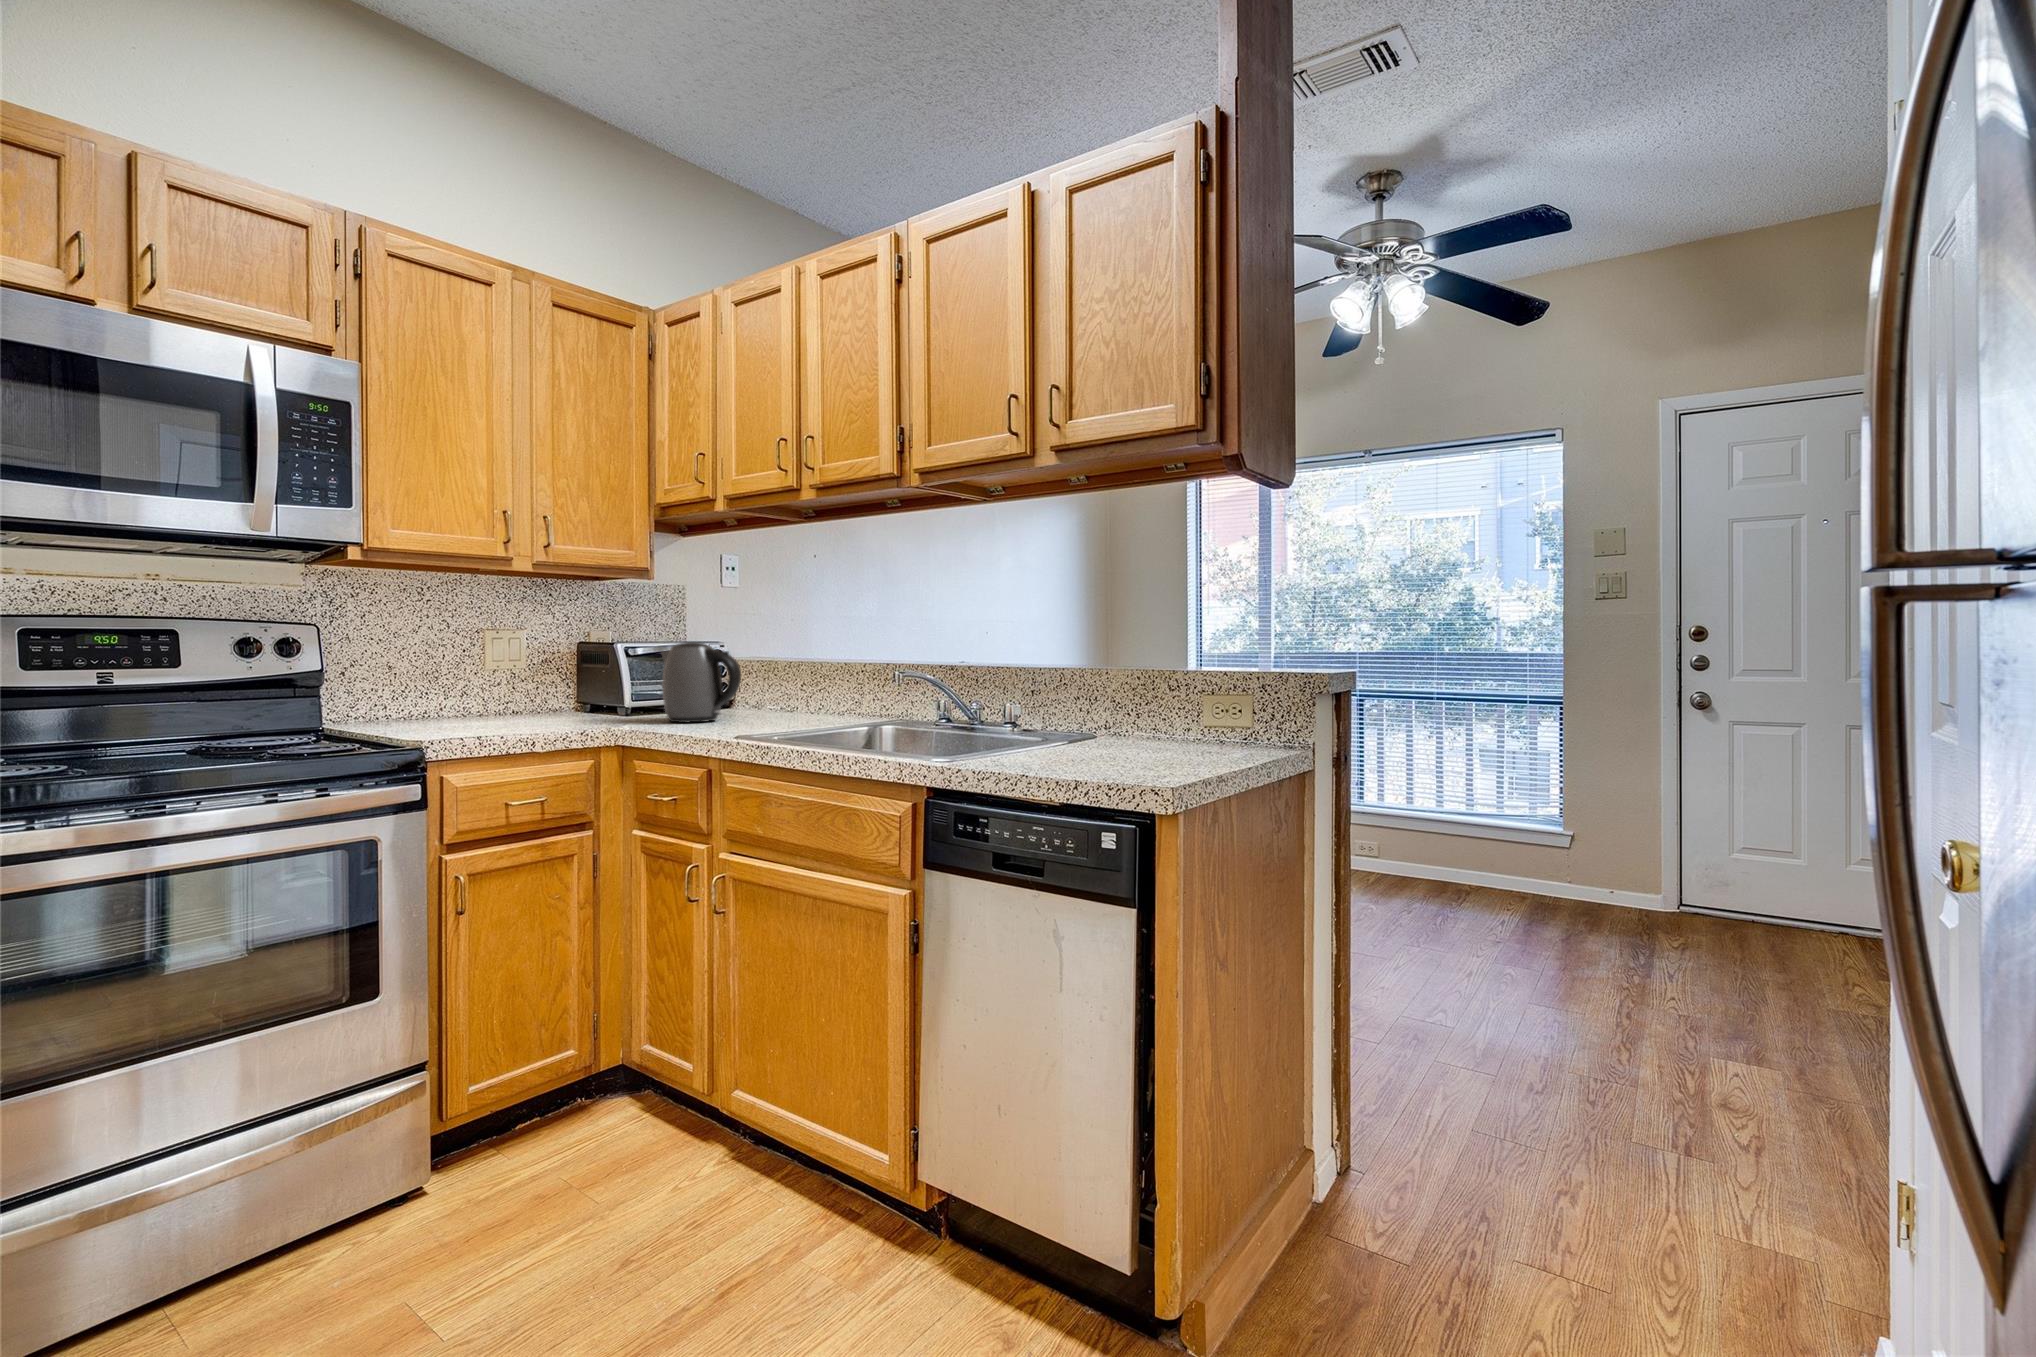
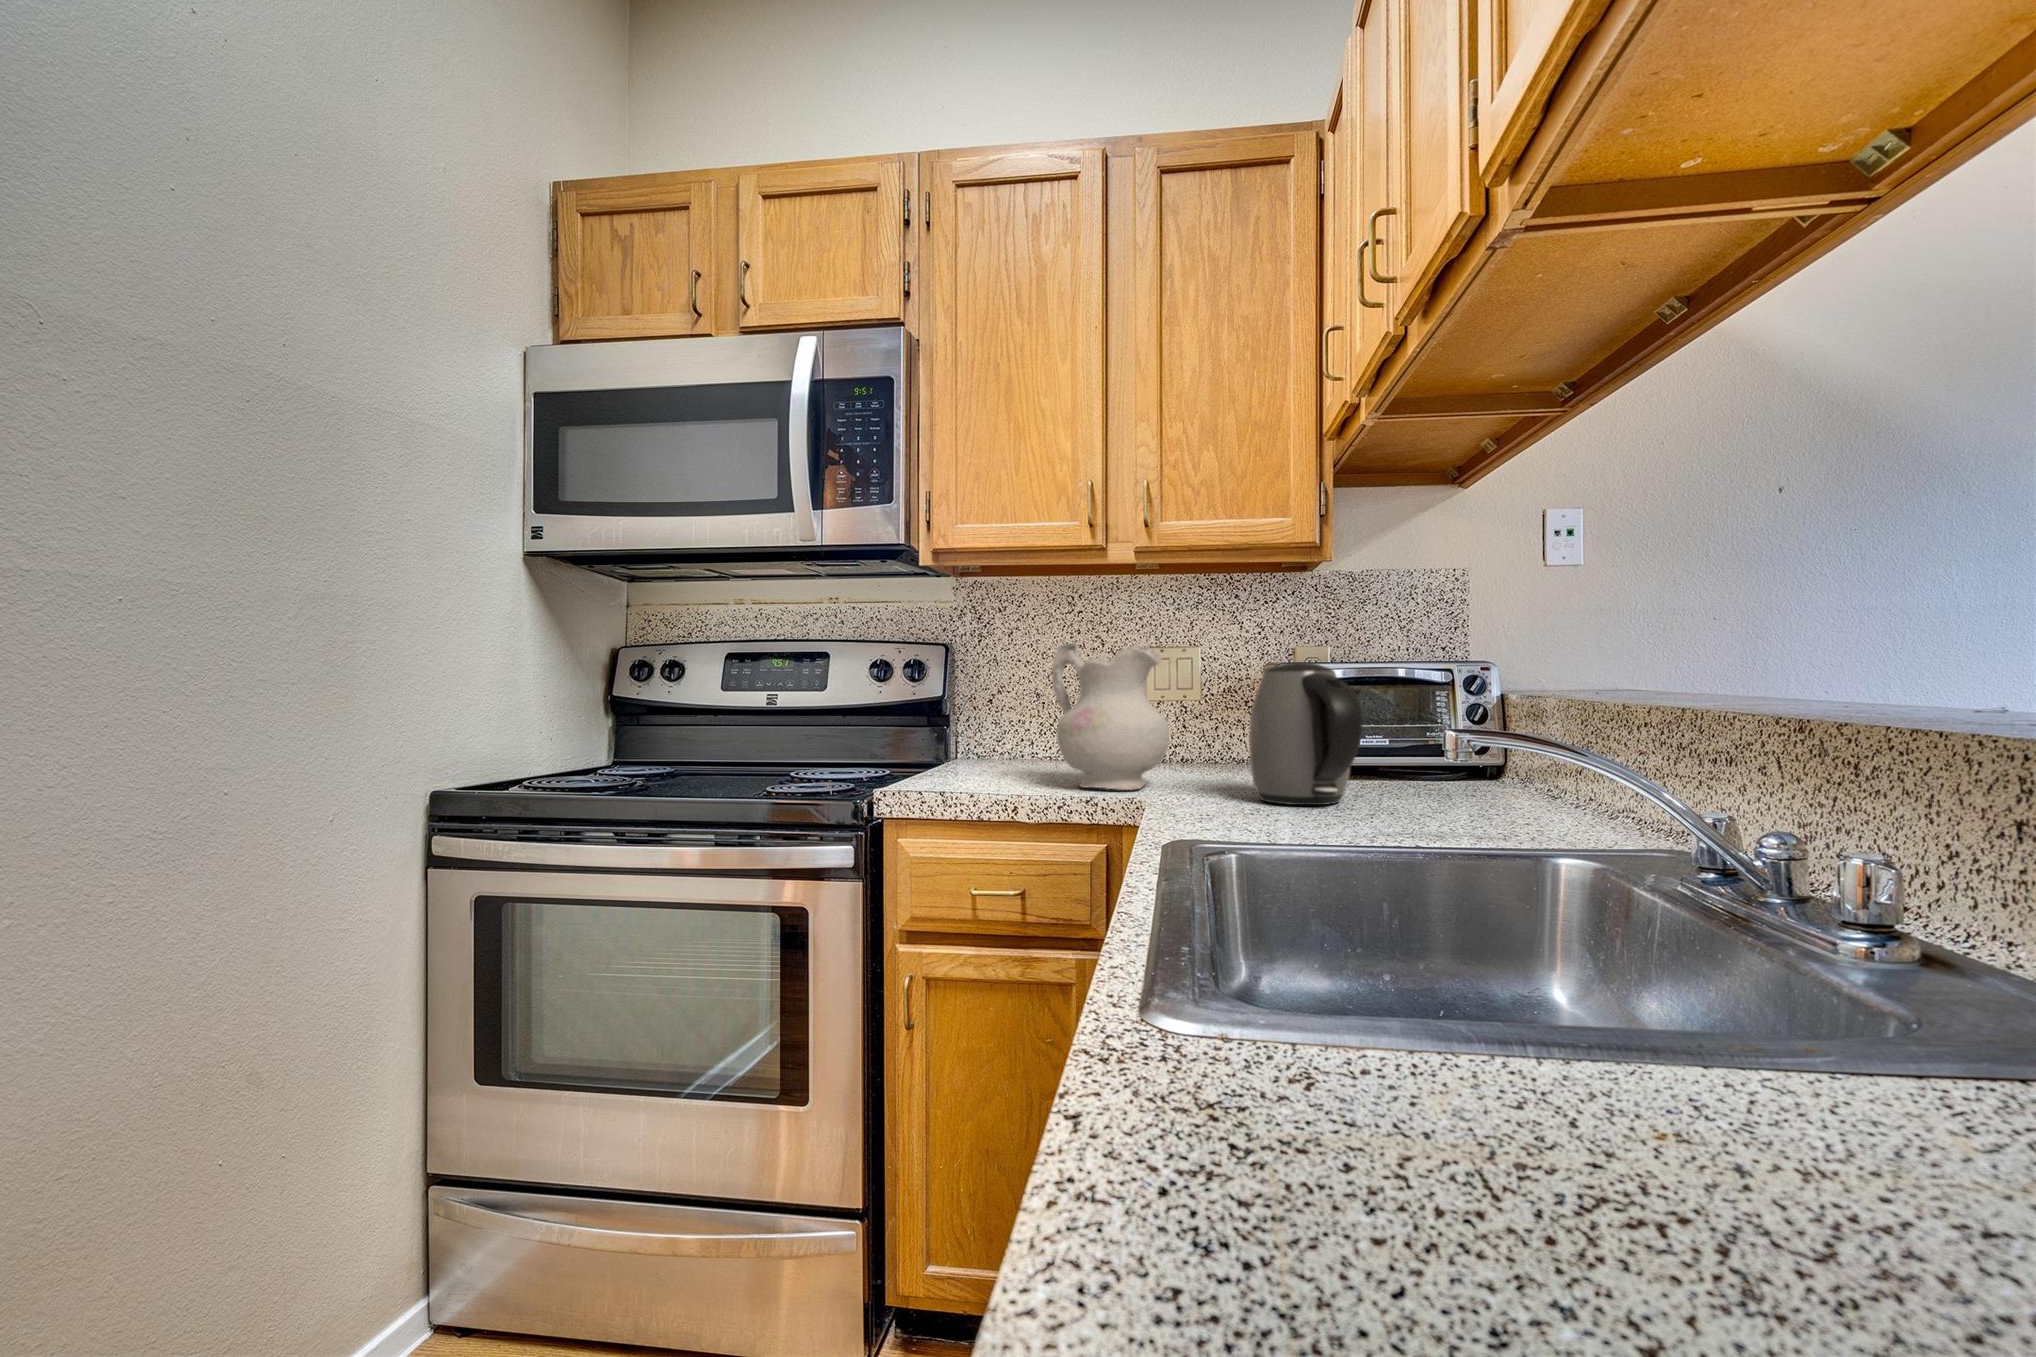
ceramic pitcher: none [495,627,597,728] -> present [1052,643,1169,790]

